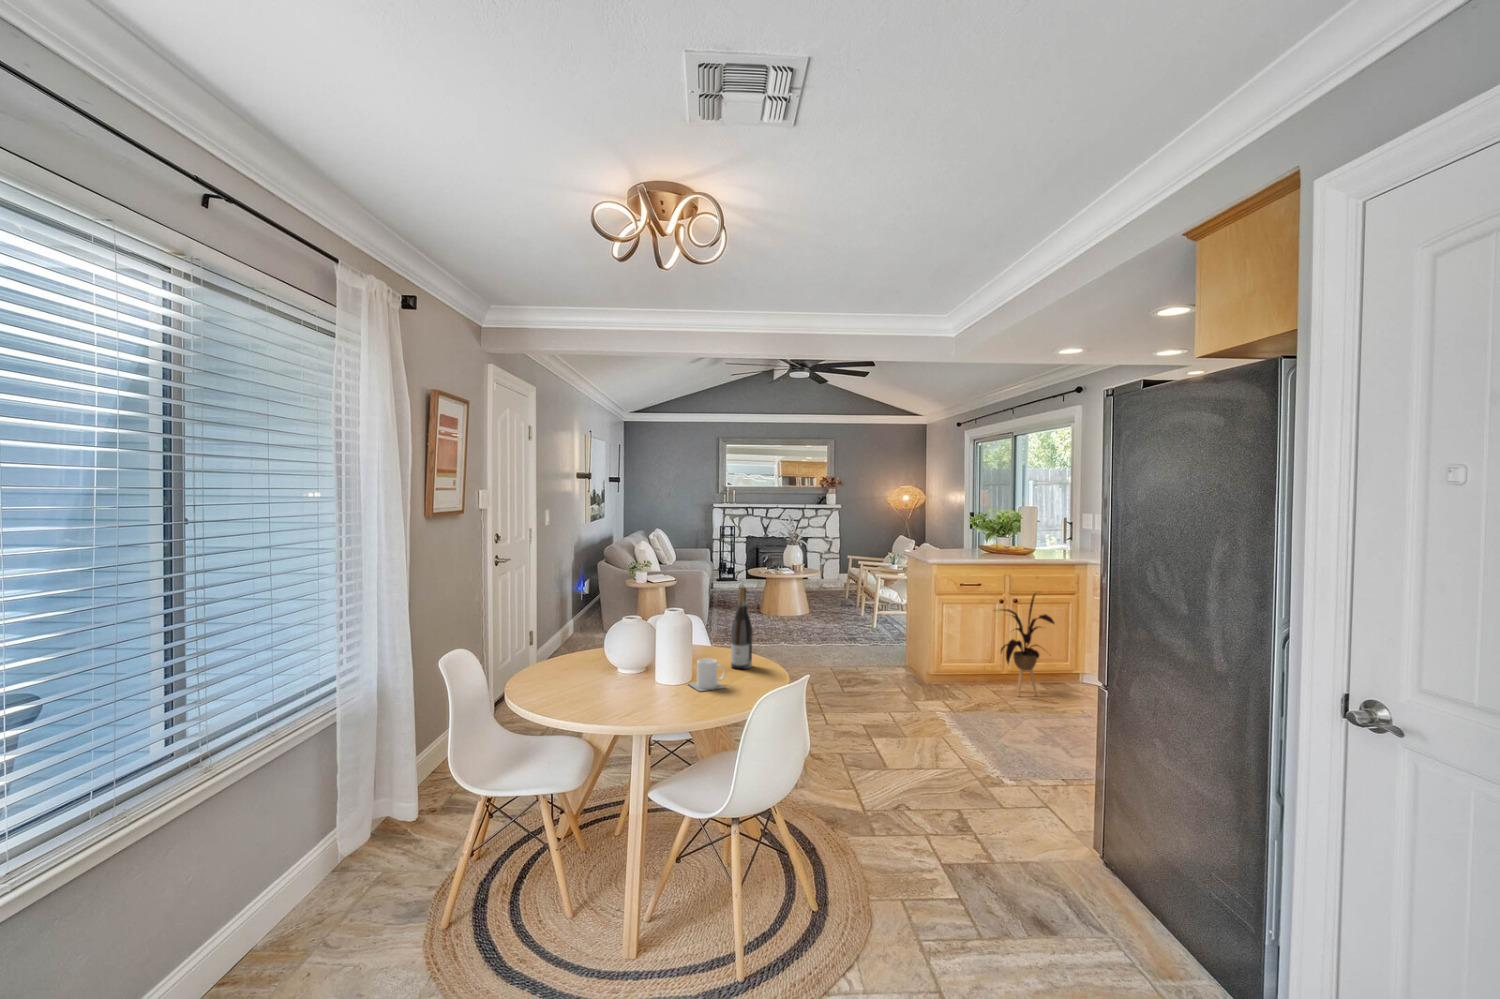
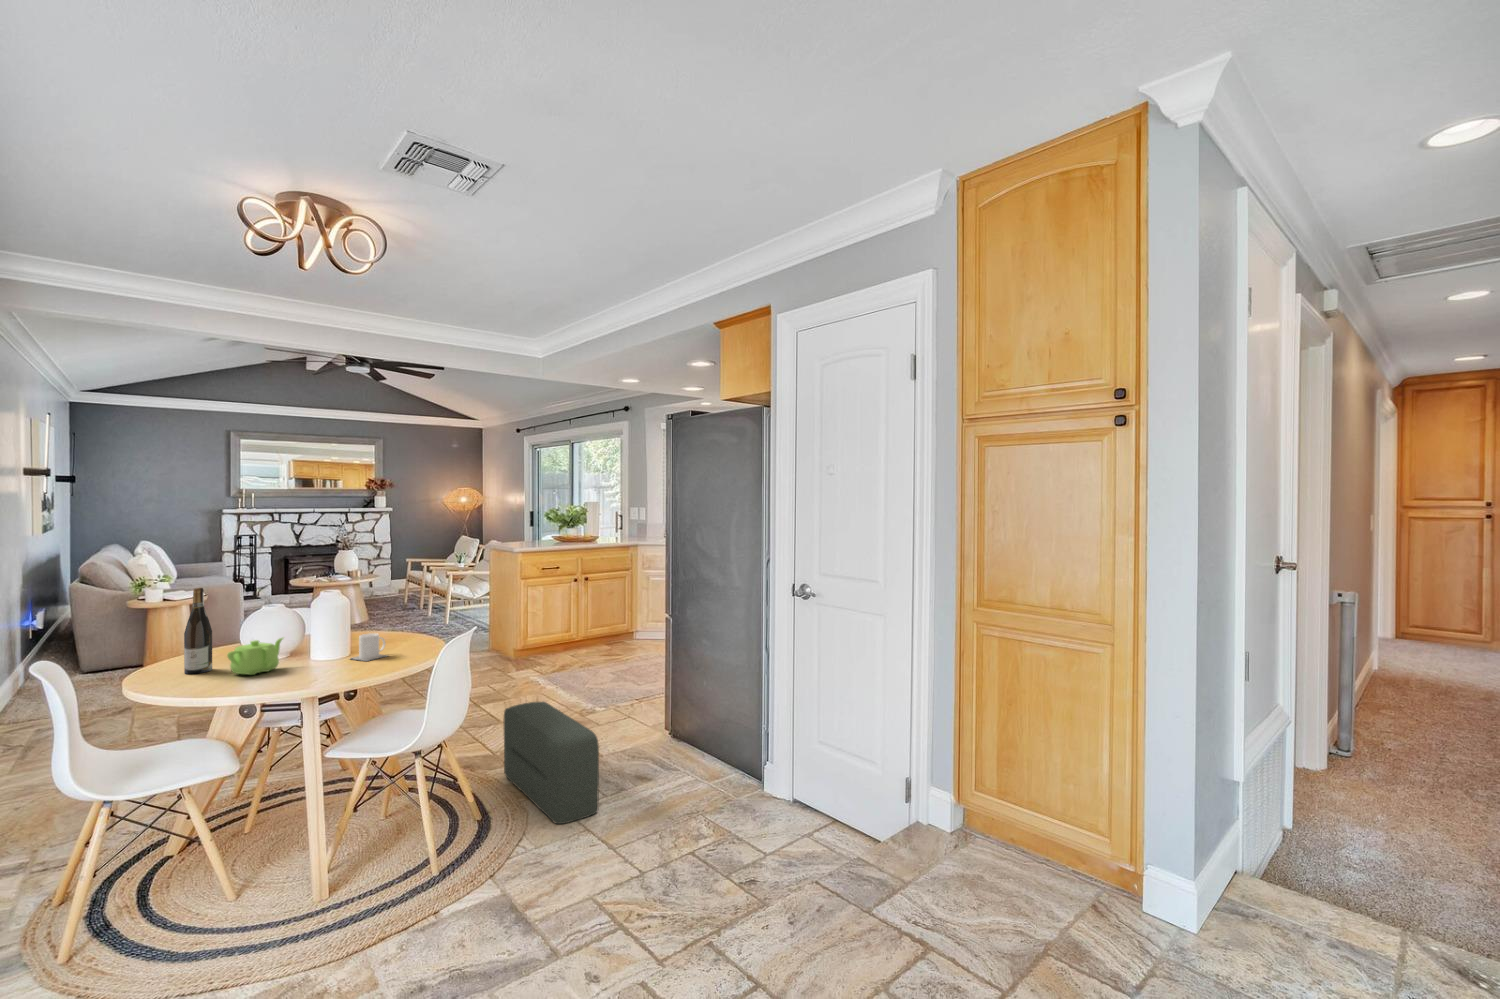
wine bottle: present [731,587,752,669] -> present [184,588,212,674]
house plant: present [1001,594,1054,696] -> none [568,569,618,656]
teapot: none [575,651,631,689] -> present [227,638,283,675]
pouf: none [862,768,964,965] -> present [503,702,599,824]

